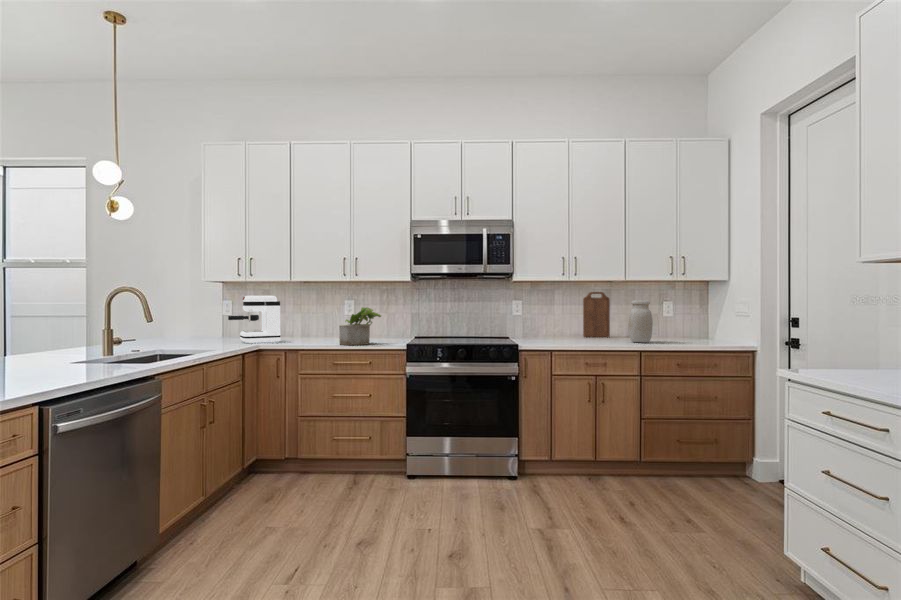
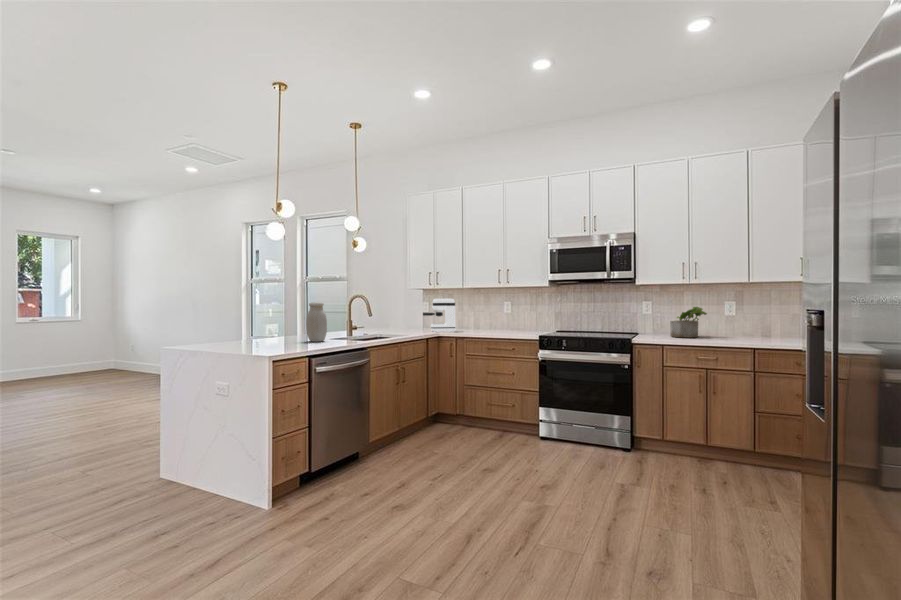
cutting board: present [583,292,610,337] -> none [711,294,739,336]
jar: present [628,300,653,343] -> present [306,302,327,342]
potted plant: present [339,307,381,345] -> present [670,307,707,338]

